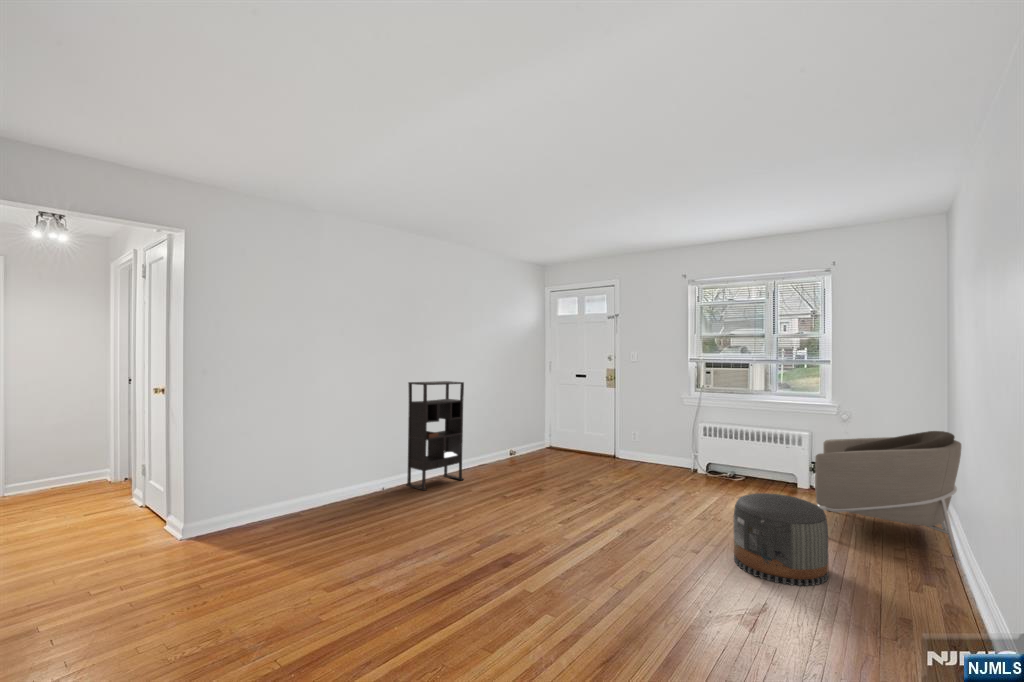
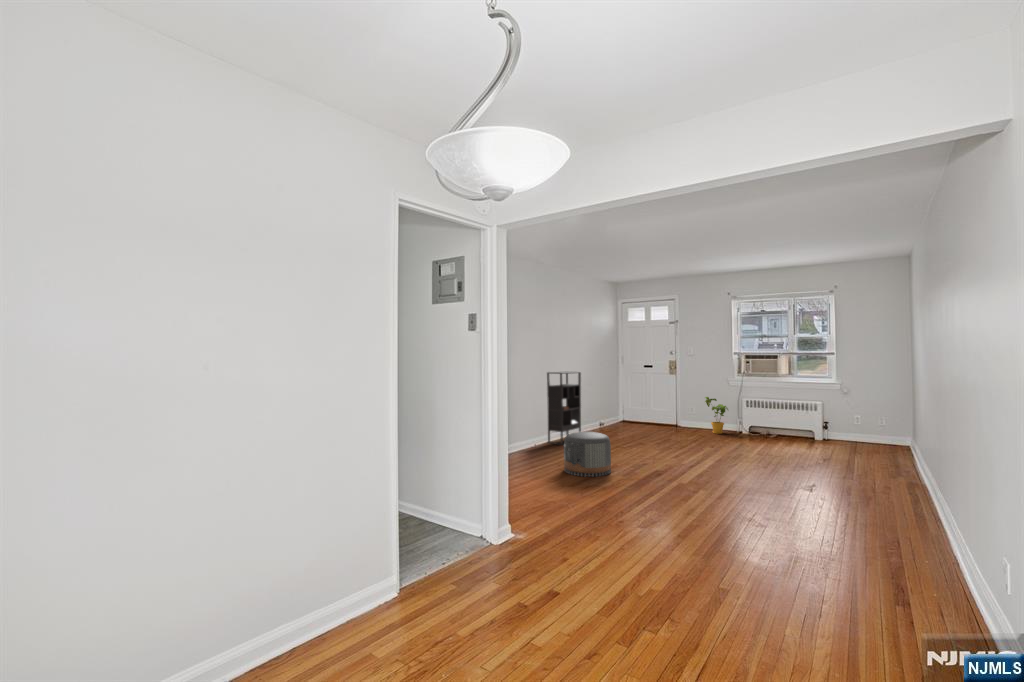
house plant: none [646,420,679,473] -> present [705,397,728,434]
armchair: present [815,431,961,561] -> none [829,395,918,469]
pouf: present [734,493,829,586] -> present [564,432,611,477]

